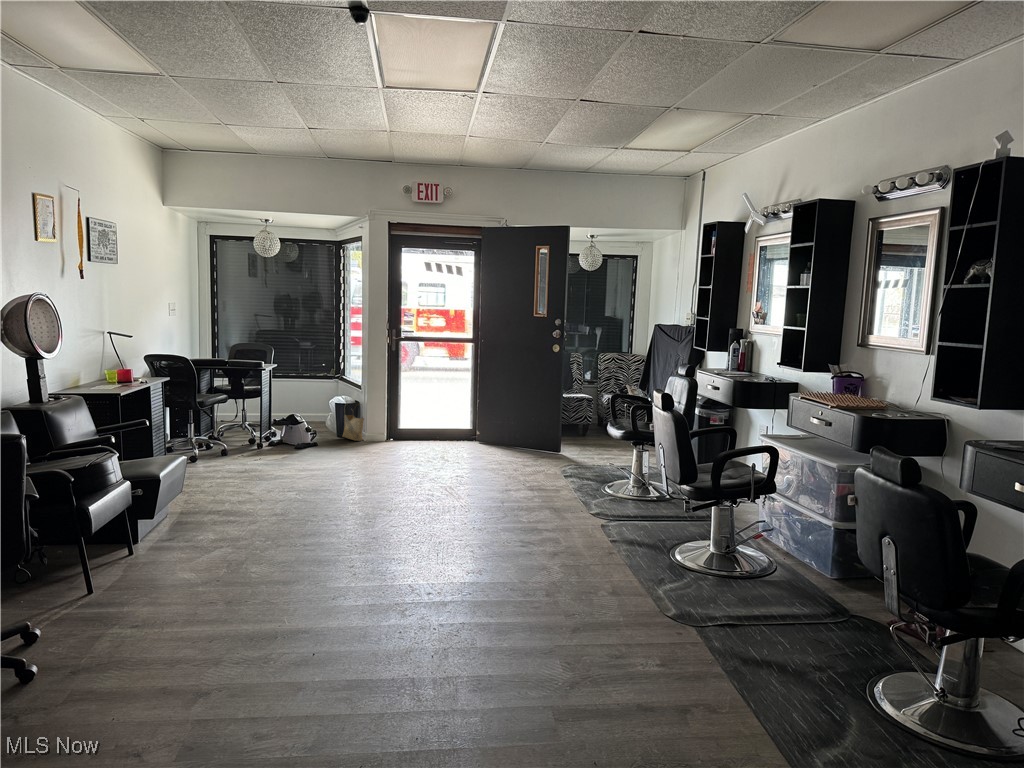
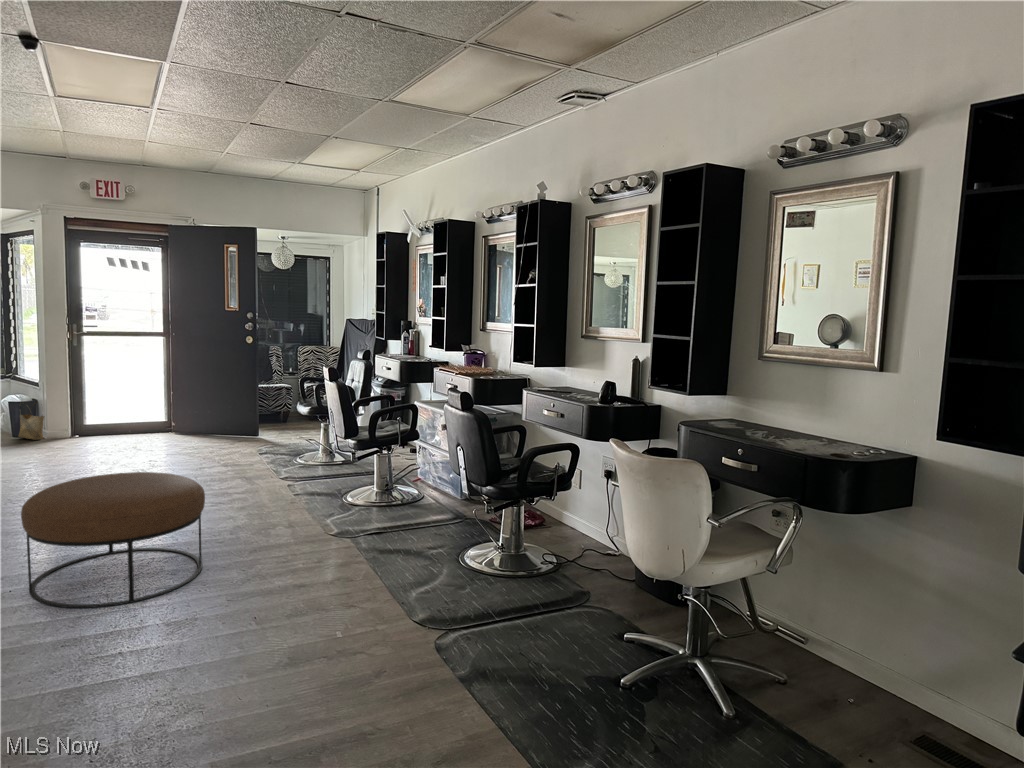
ottoman: none [330,515,524,696] -> present [21,472,205,608]

